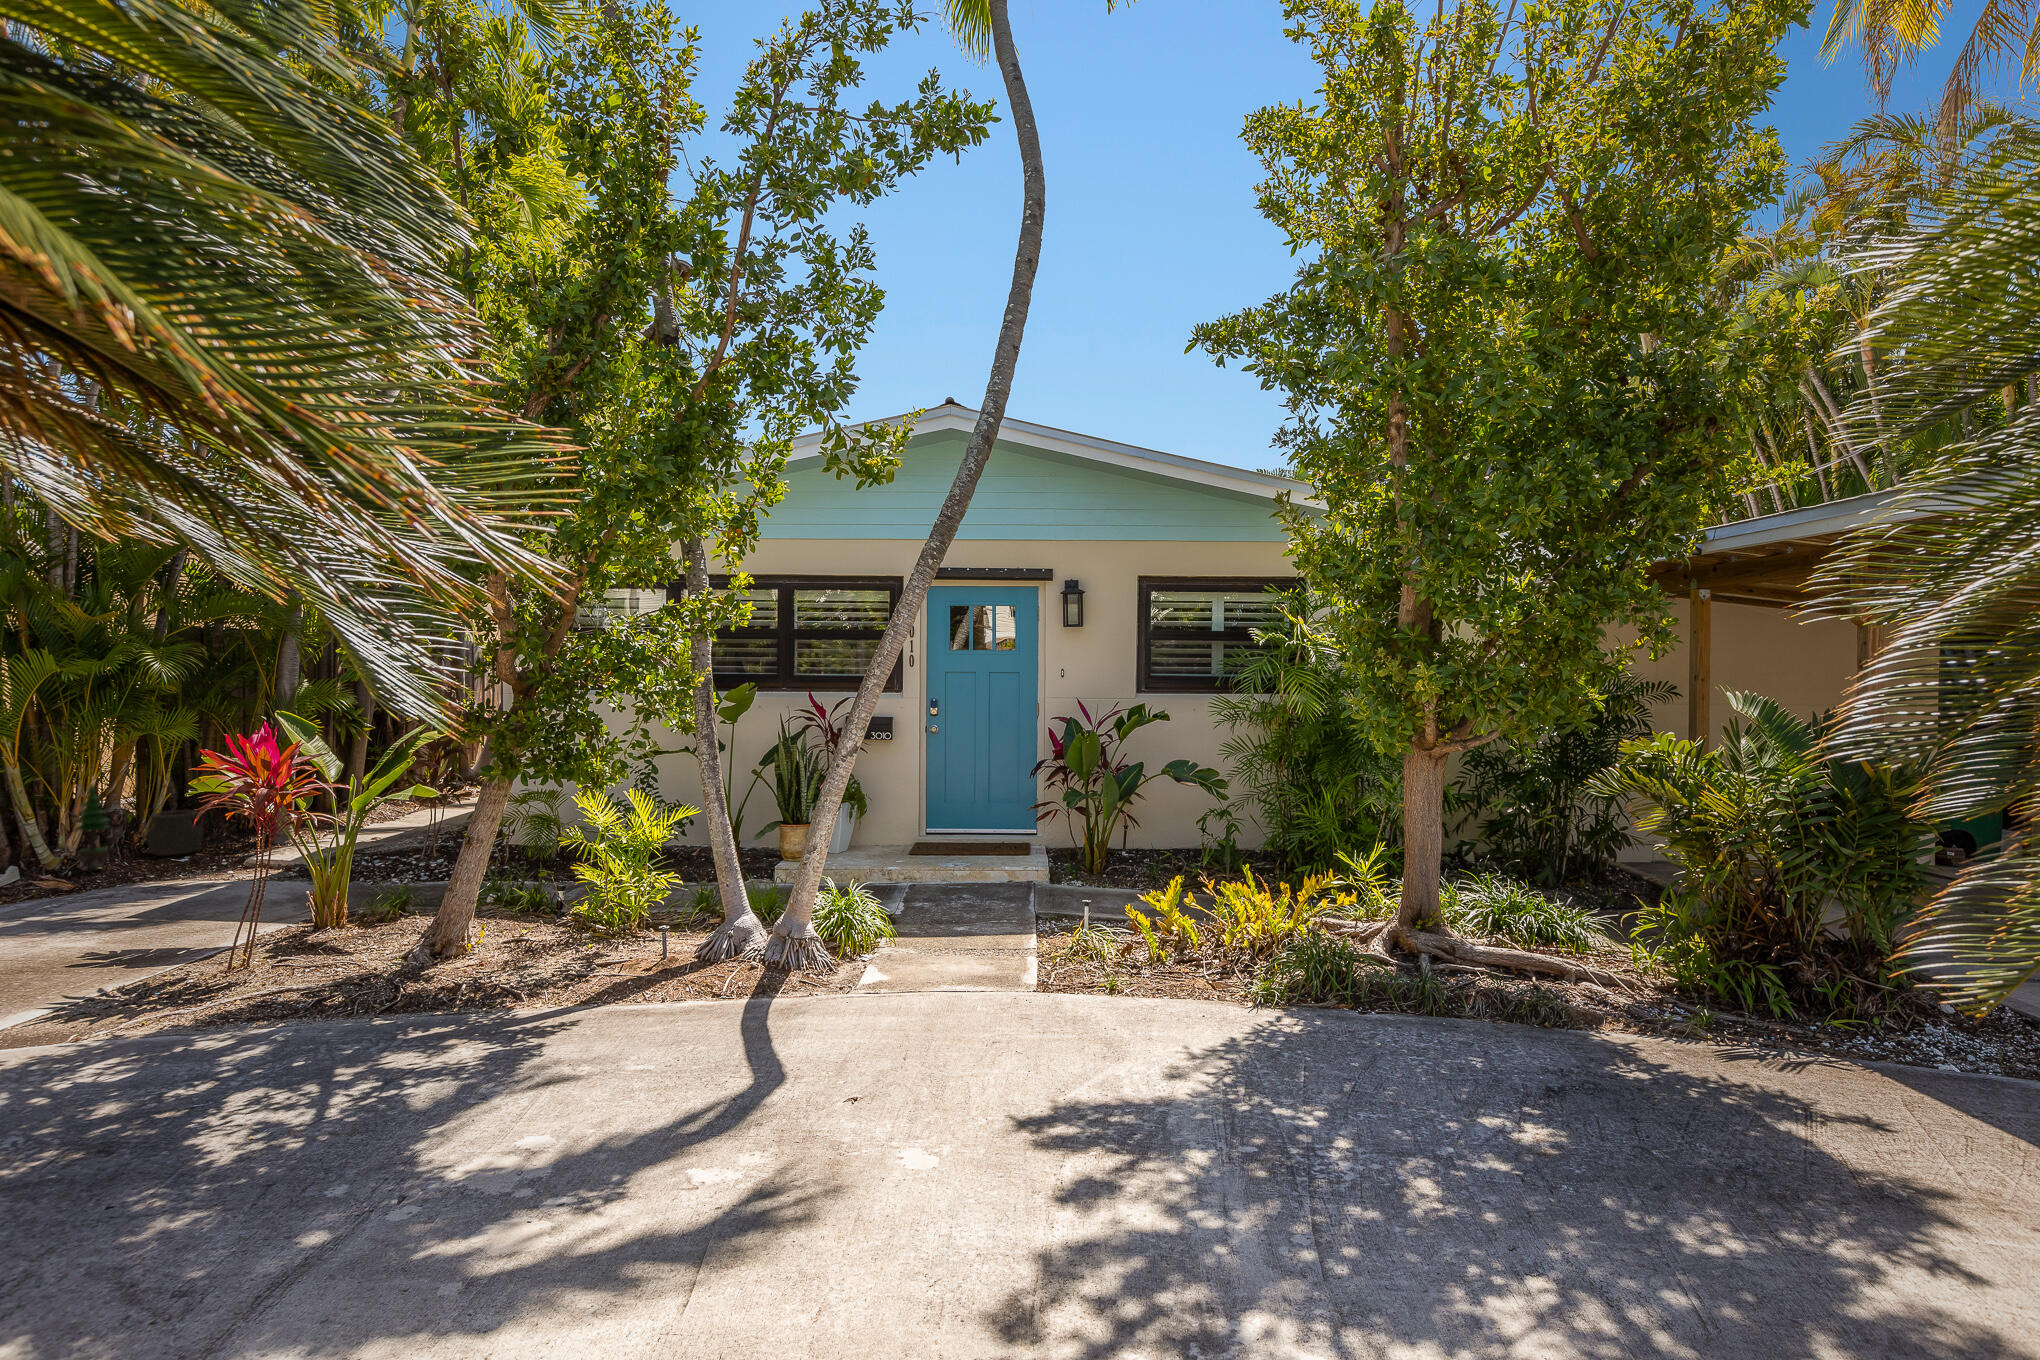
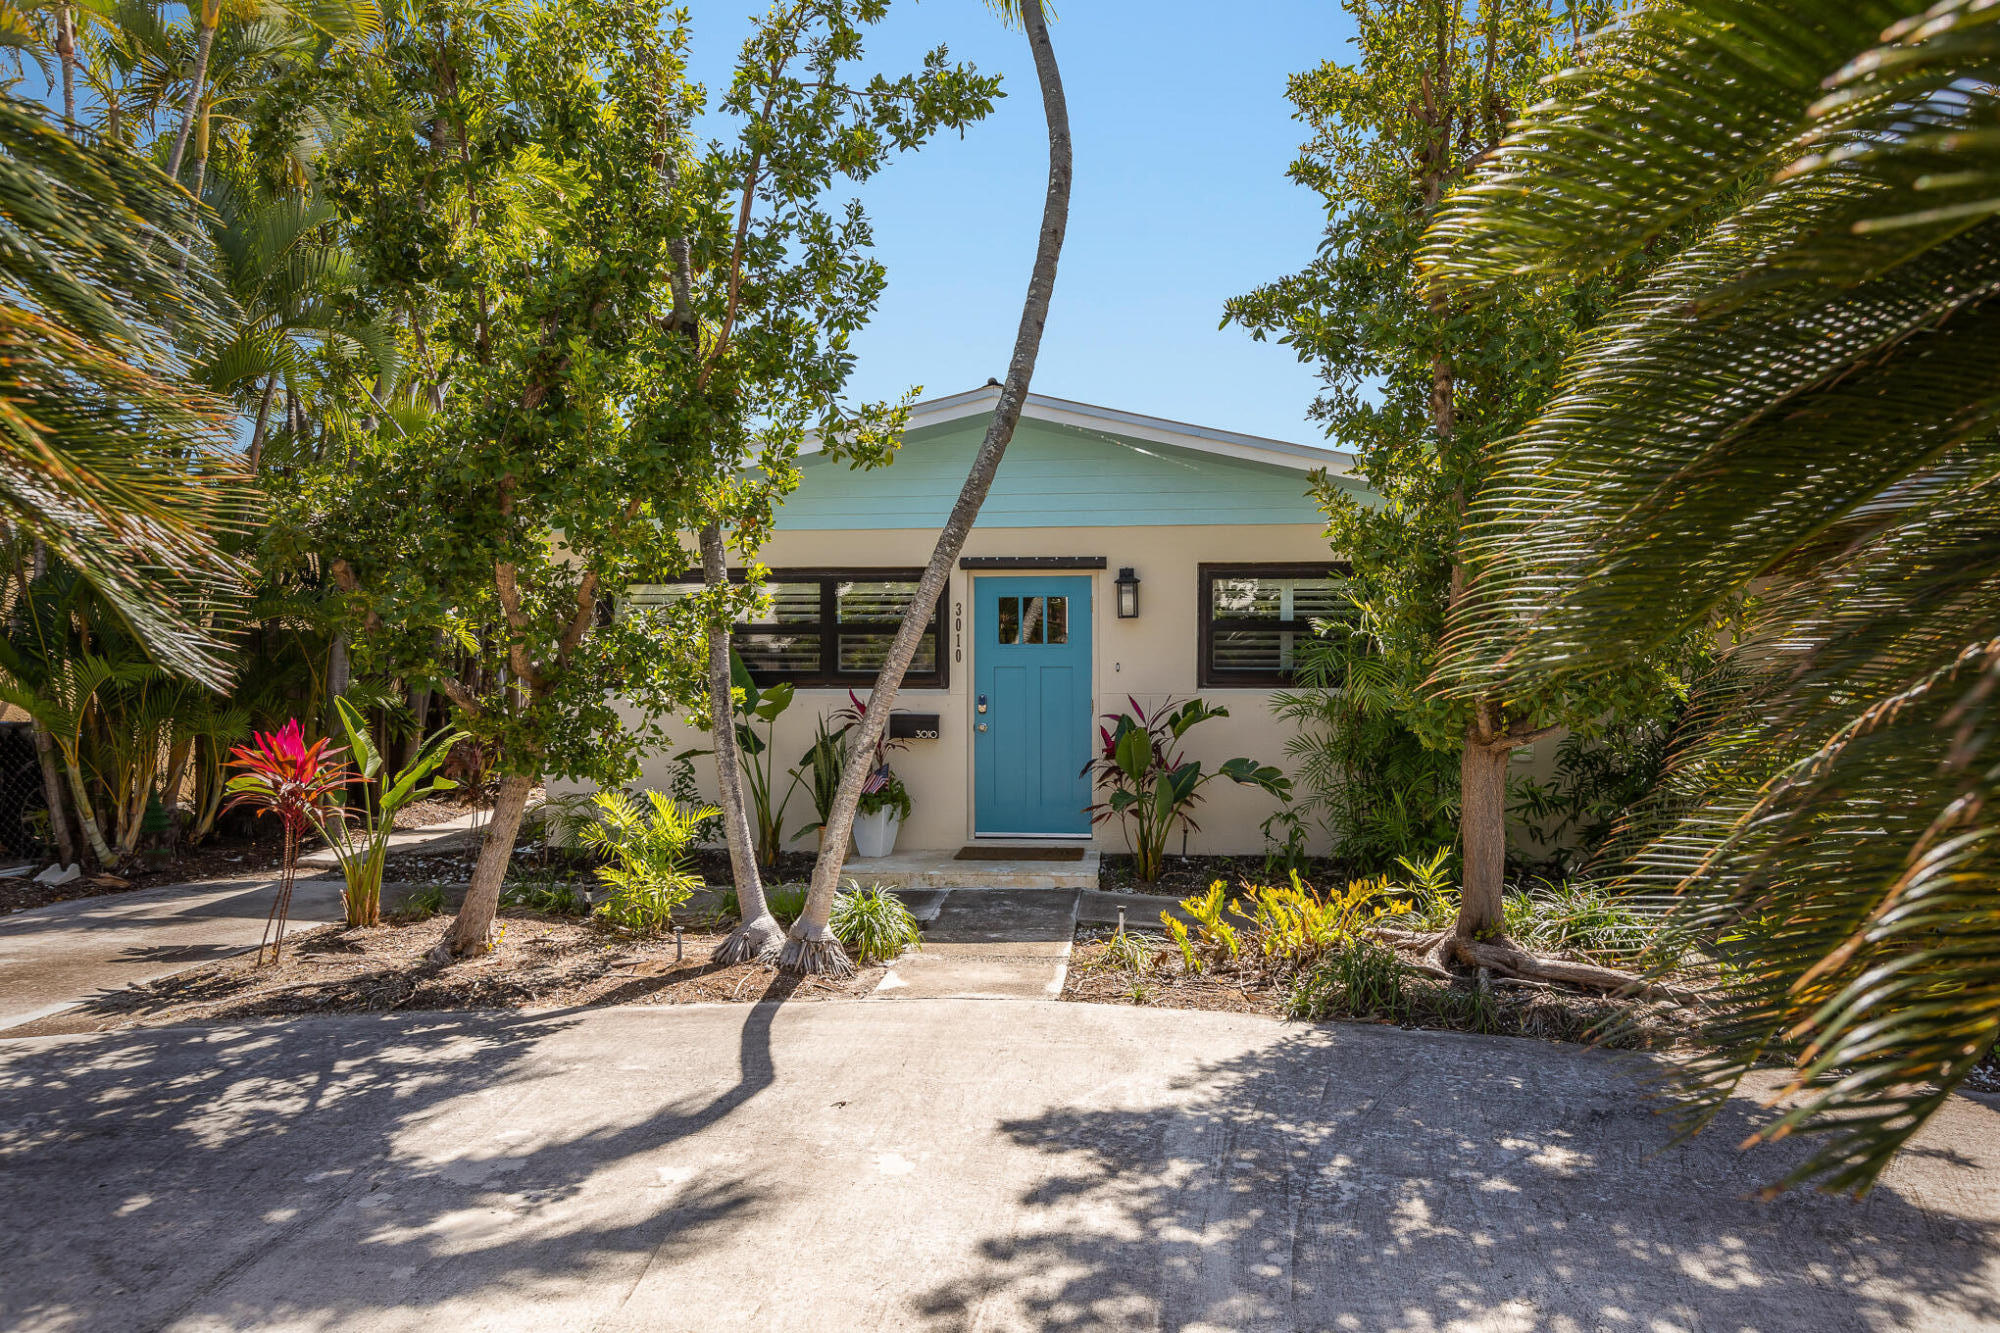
woven basket: present [146,810,203,856] -> none [207,813,262,858]

